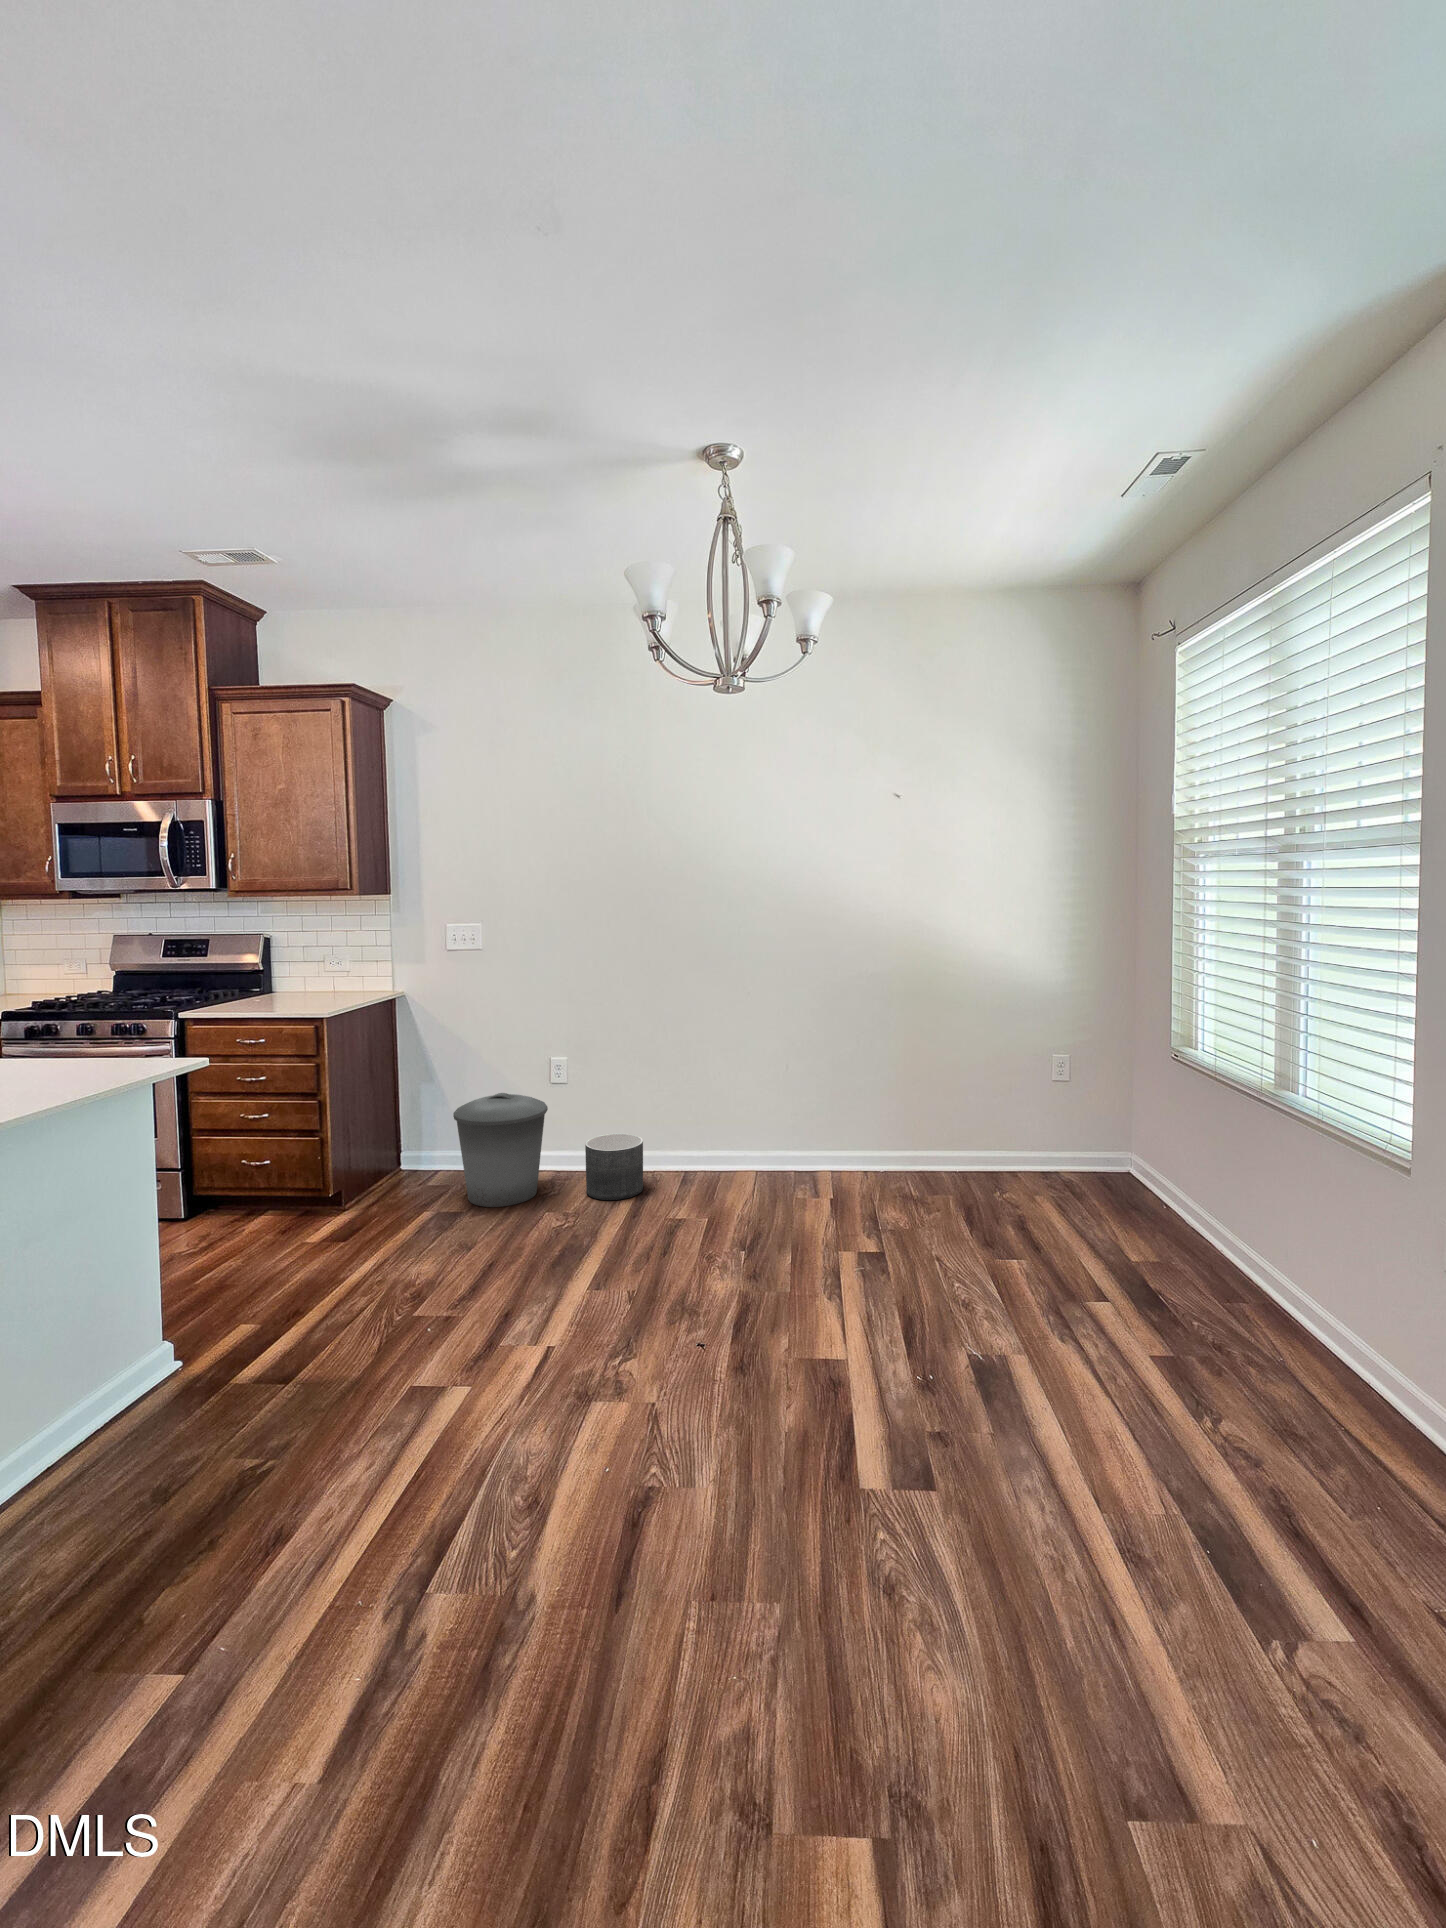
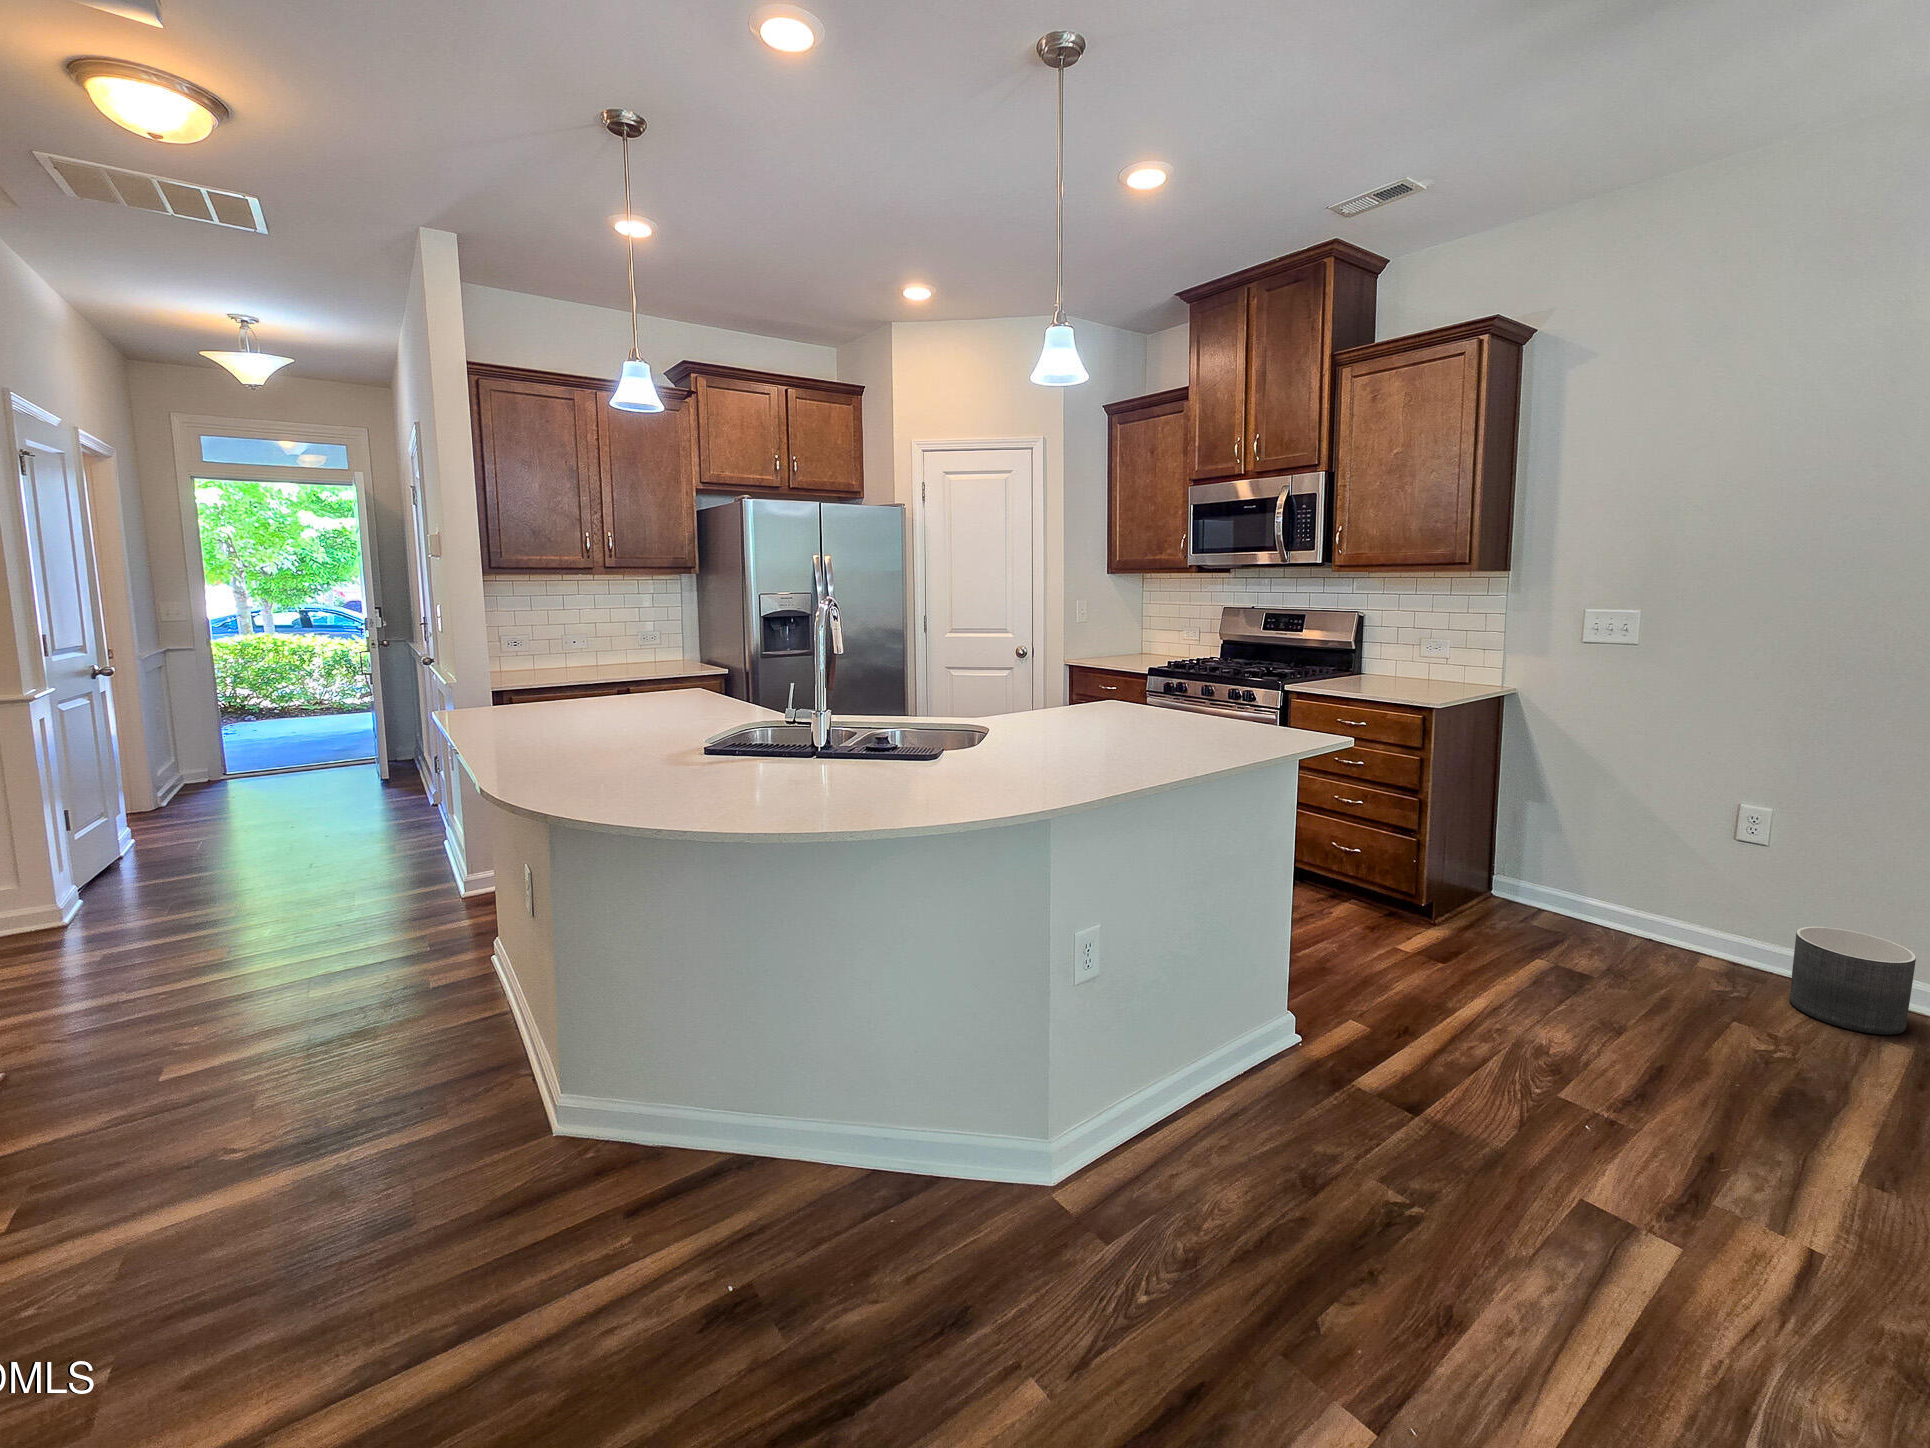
trash can: present [453,1093,548,1207] -> none [1582,834,1731,984]

